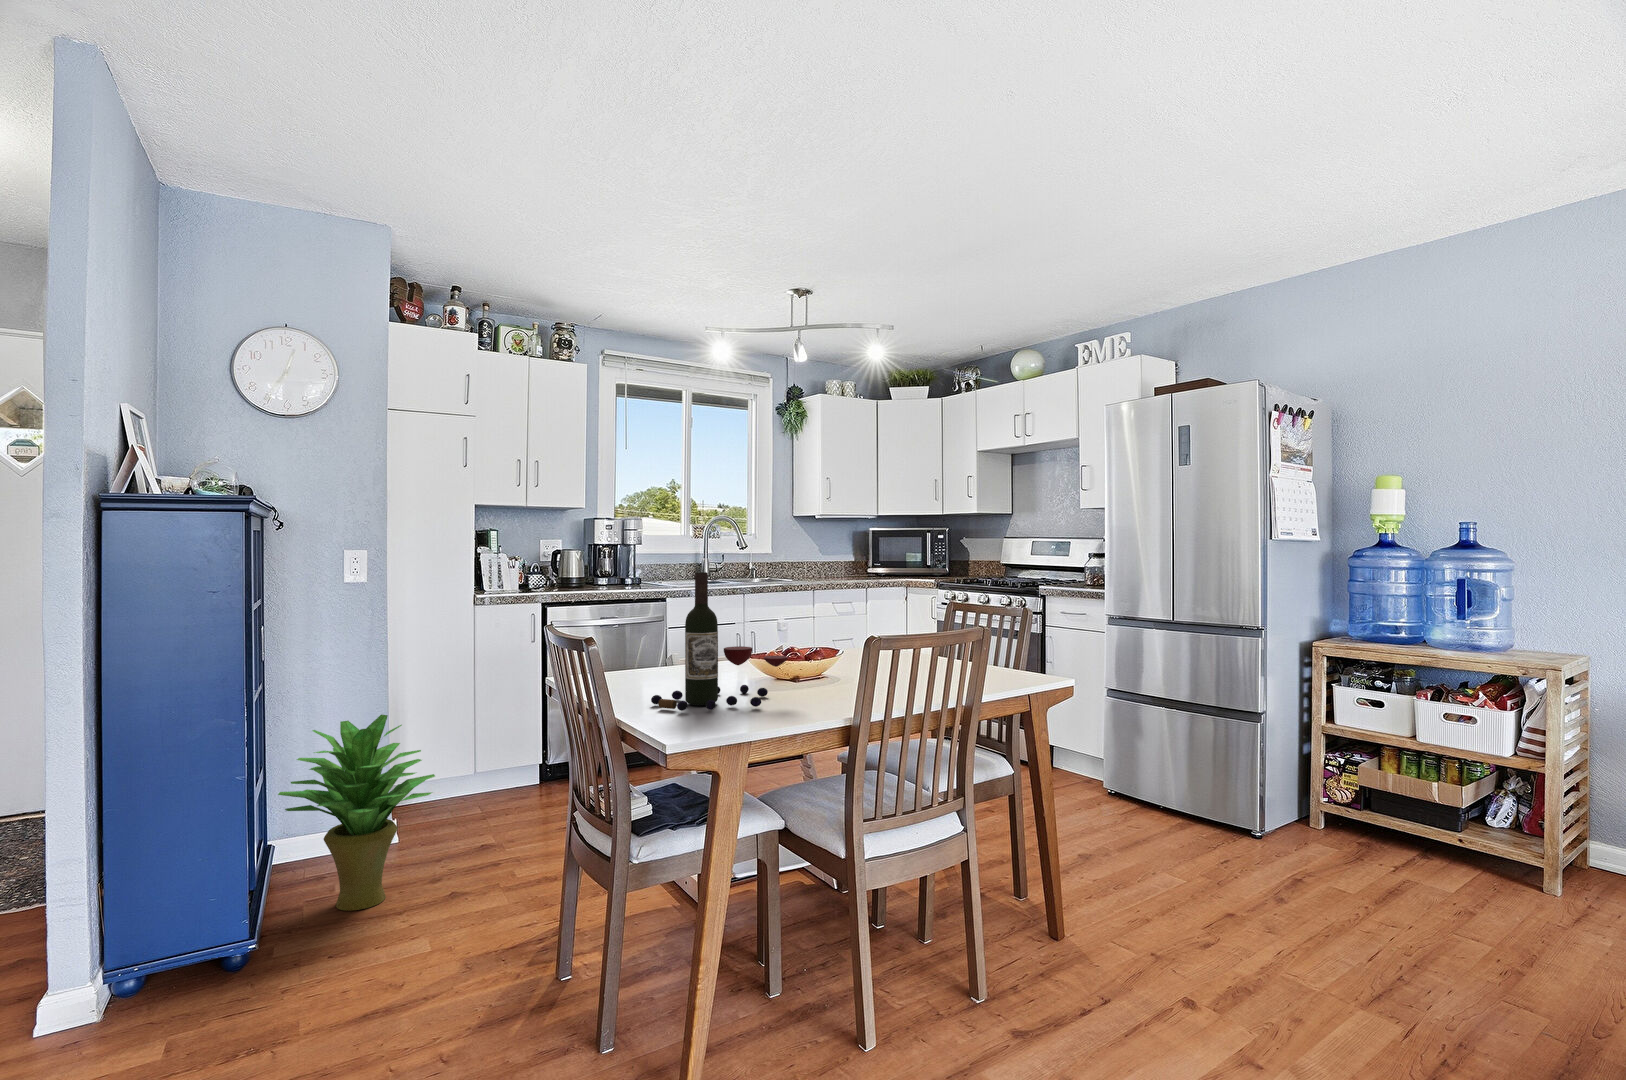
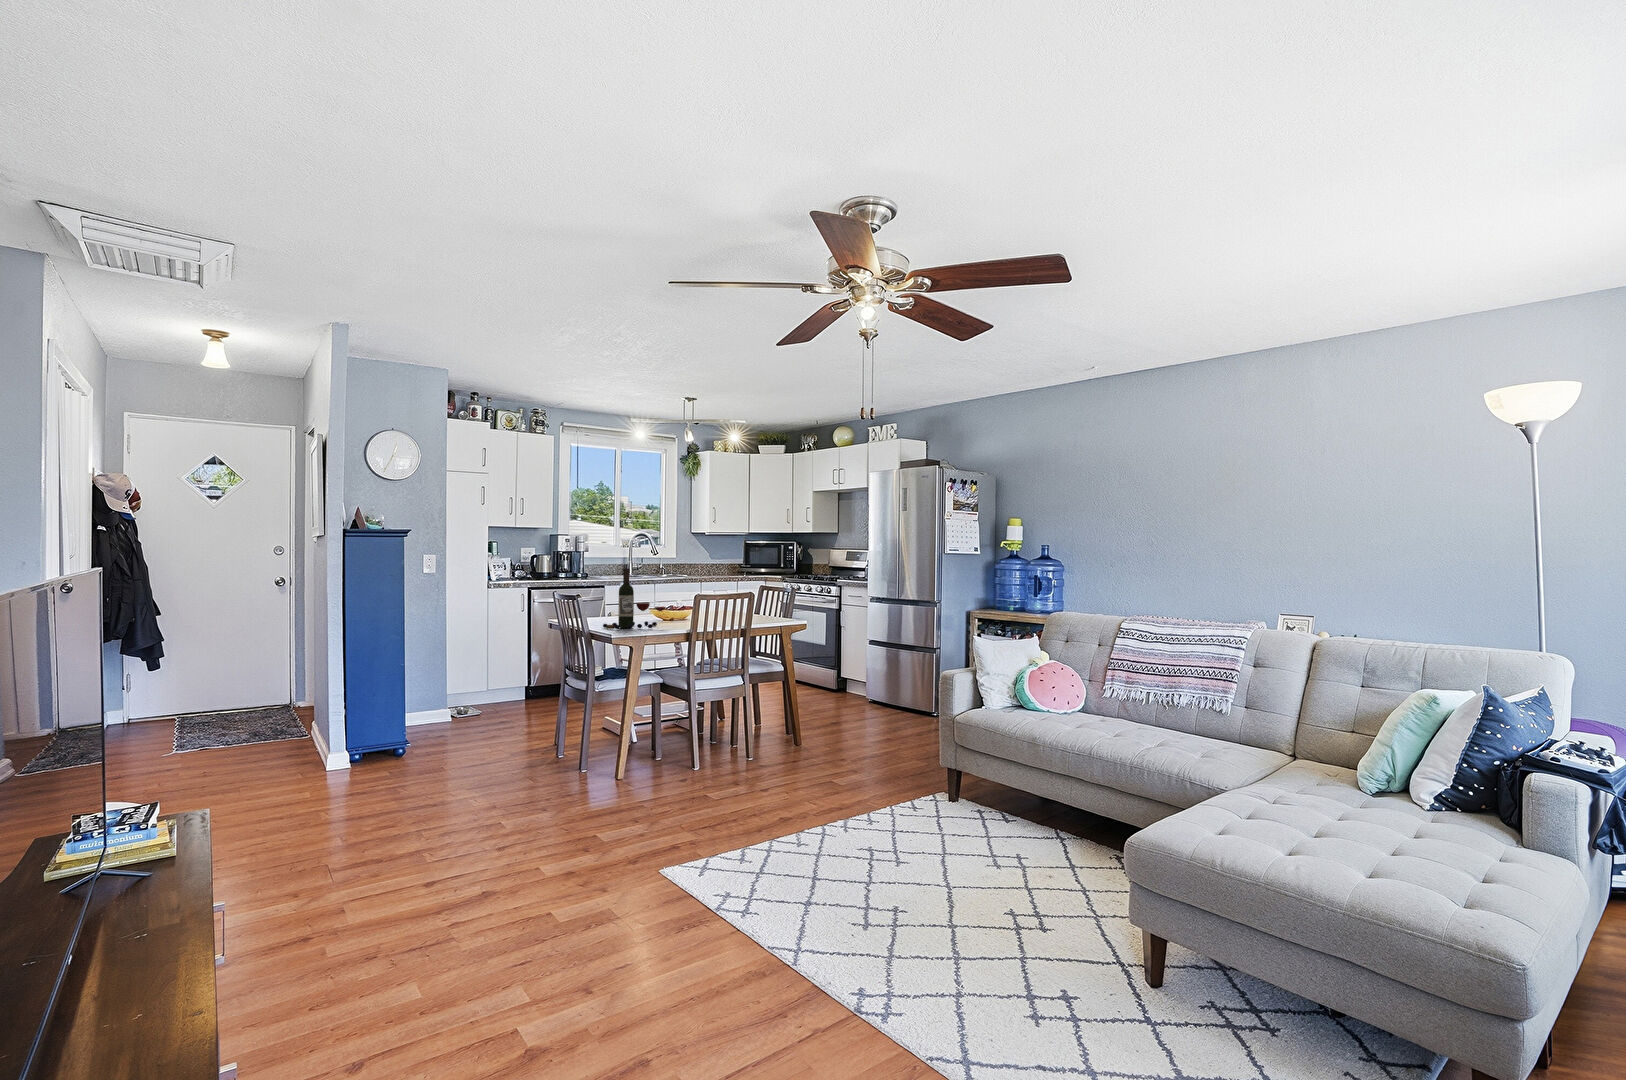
potted plant: present [278,715,435,911] -> none [405,643,484,742]

